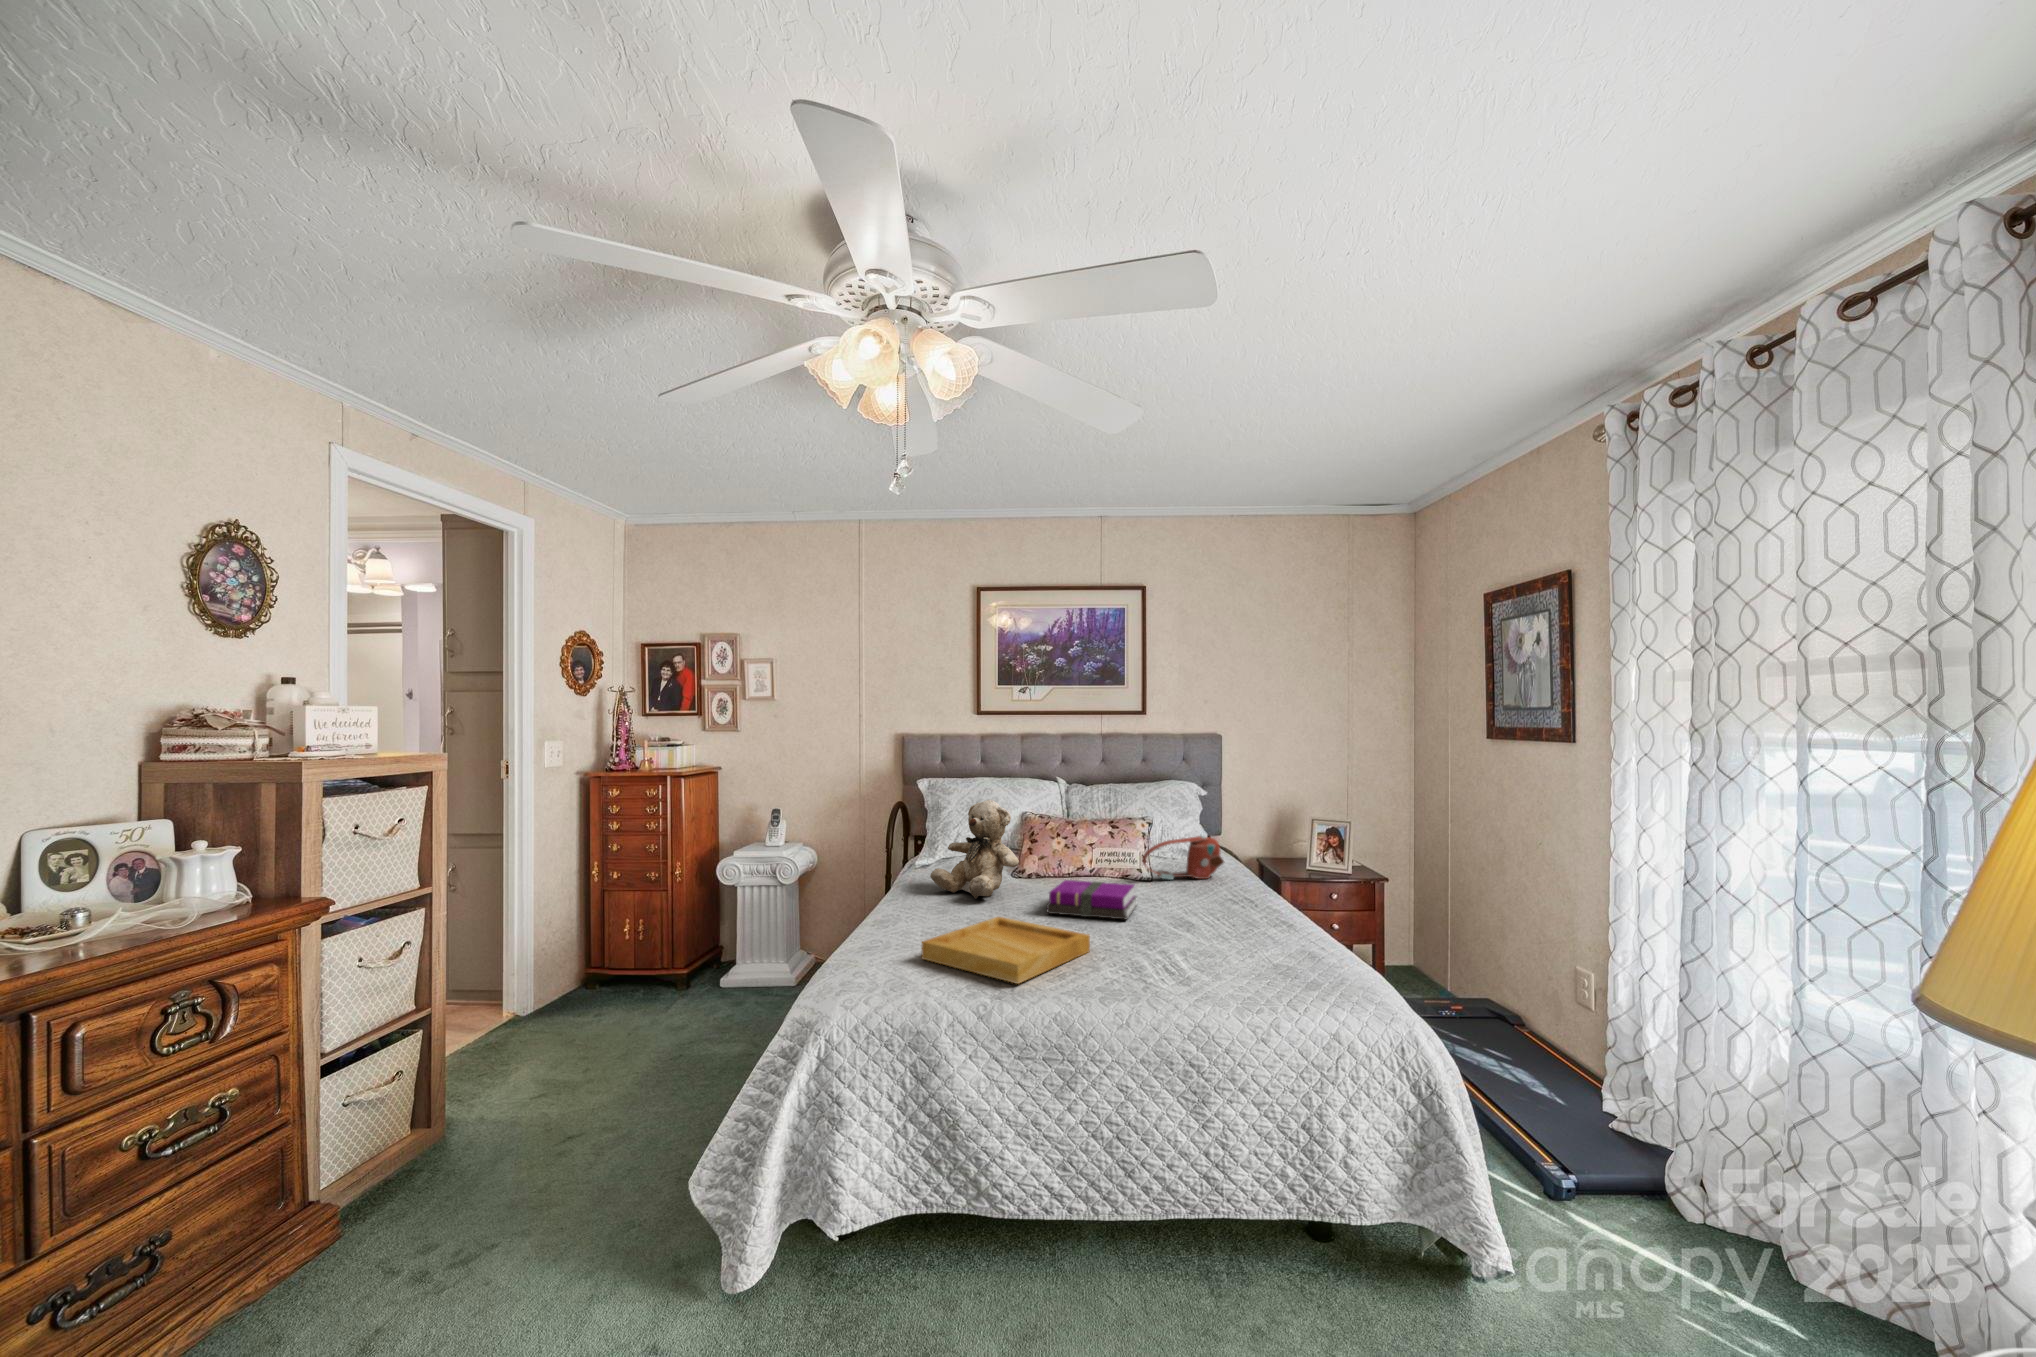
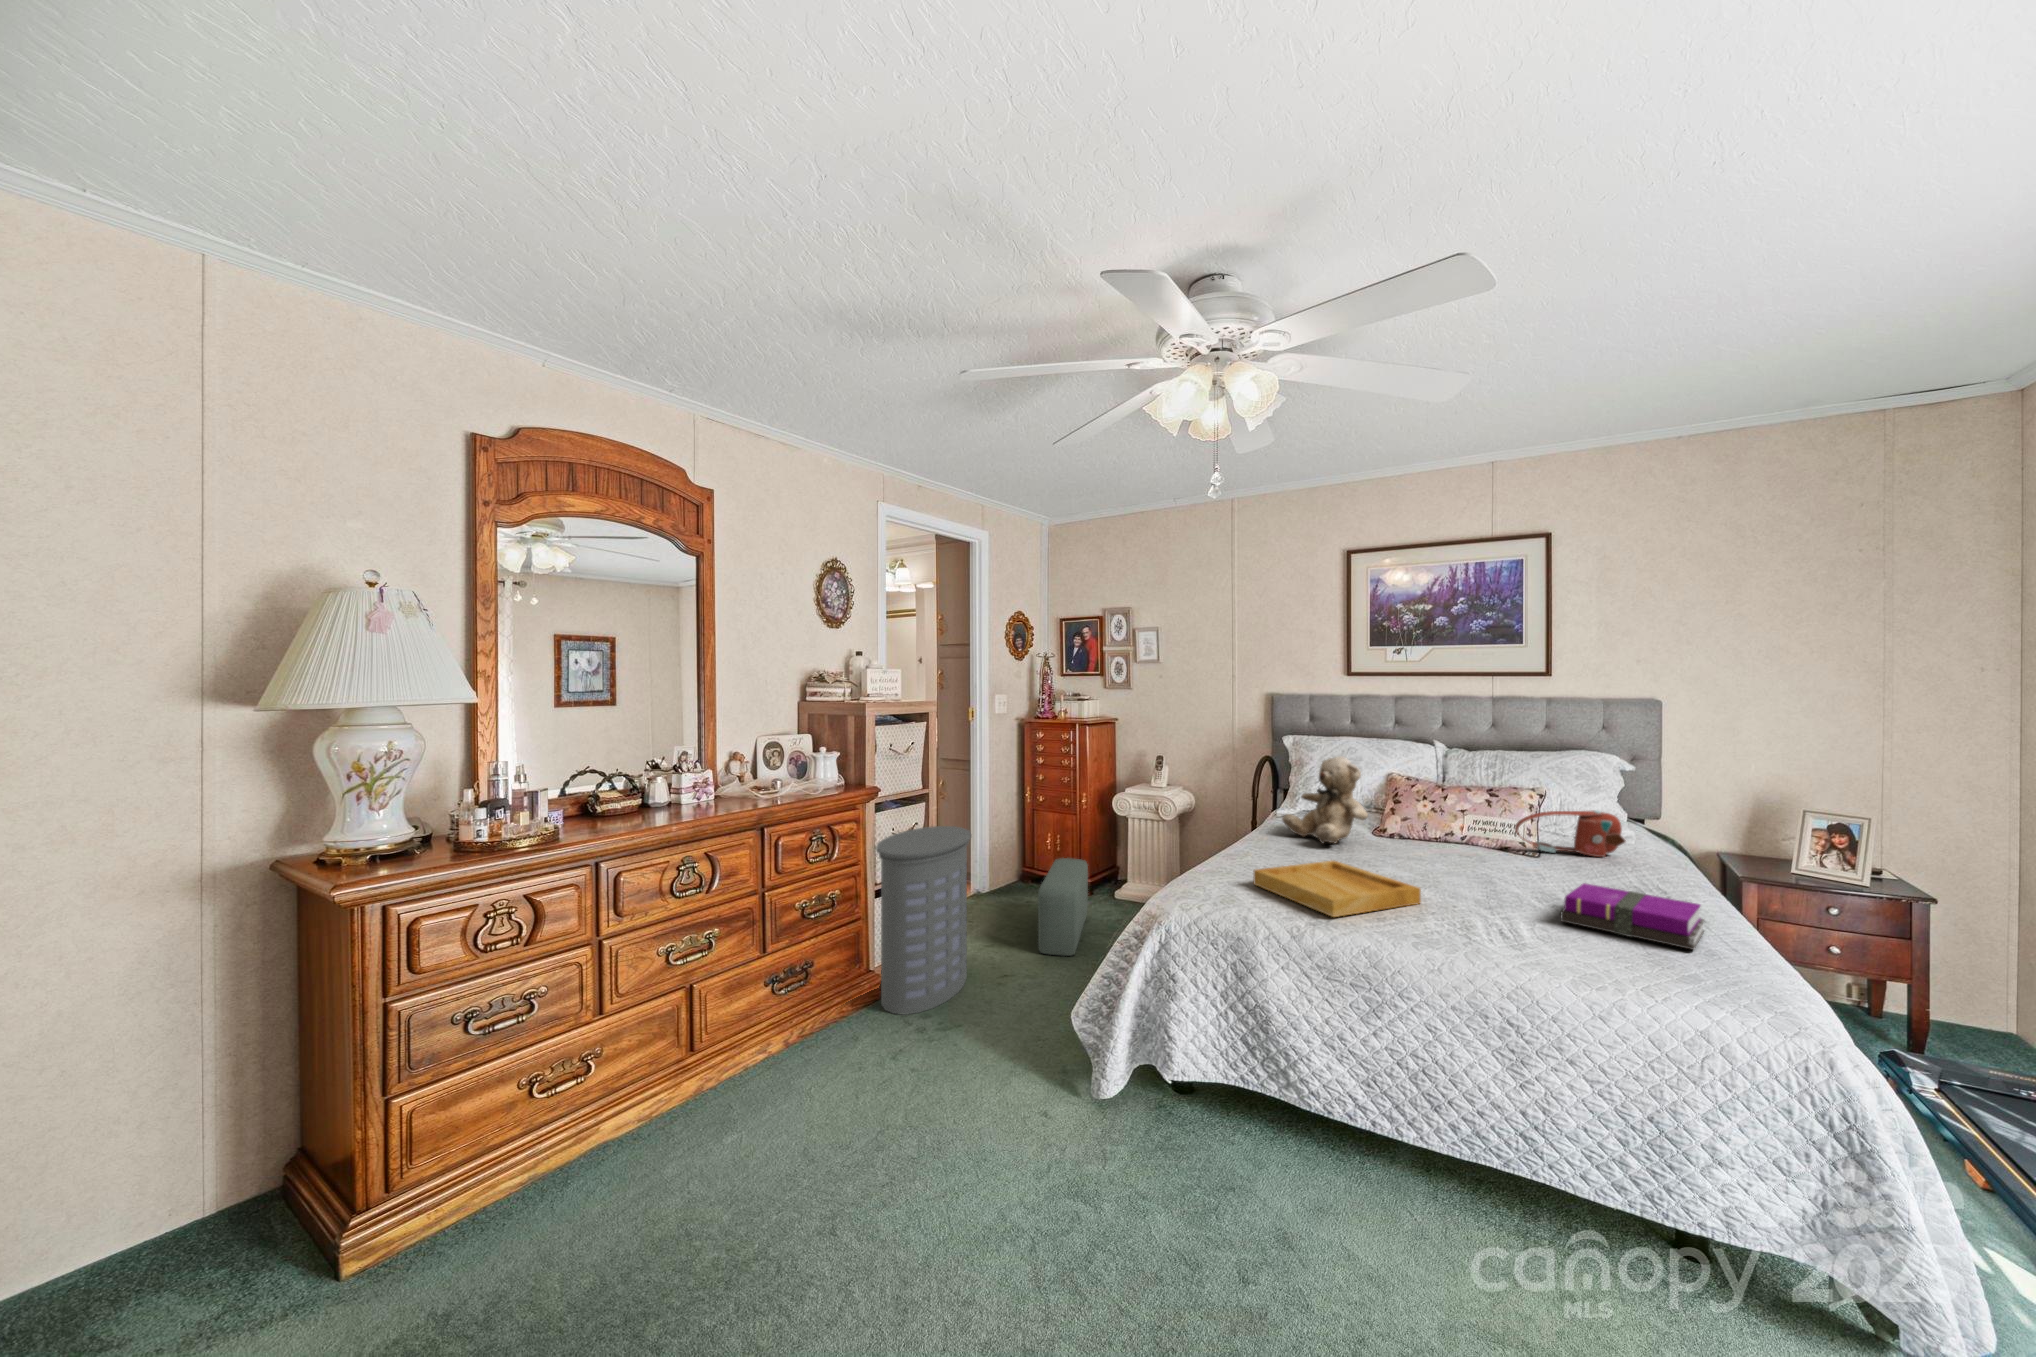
notebook: present [1047,880,1137,919] -> present [1561,883,1704,950]
laundry hamper: none [335,939,513,1267] -> present [876,826,971,1015]
pouf: none [614,956,680,1098] -> present [1038,858,1088,956]

